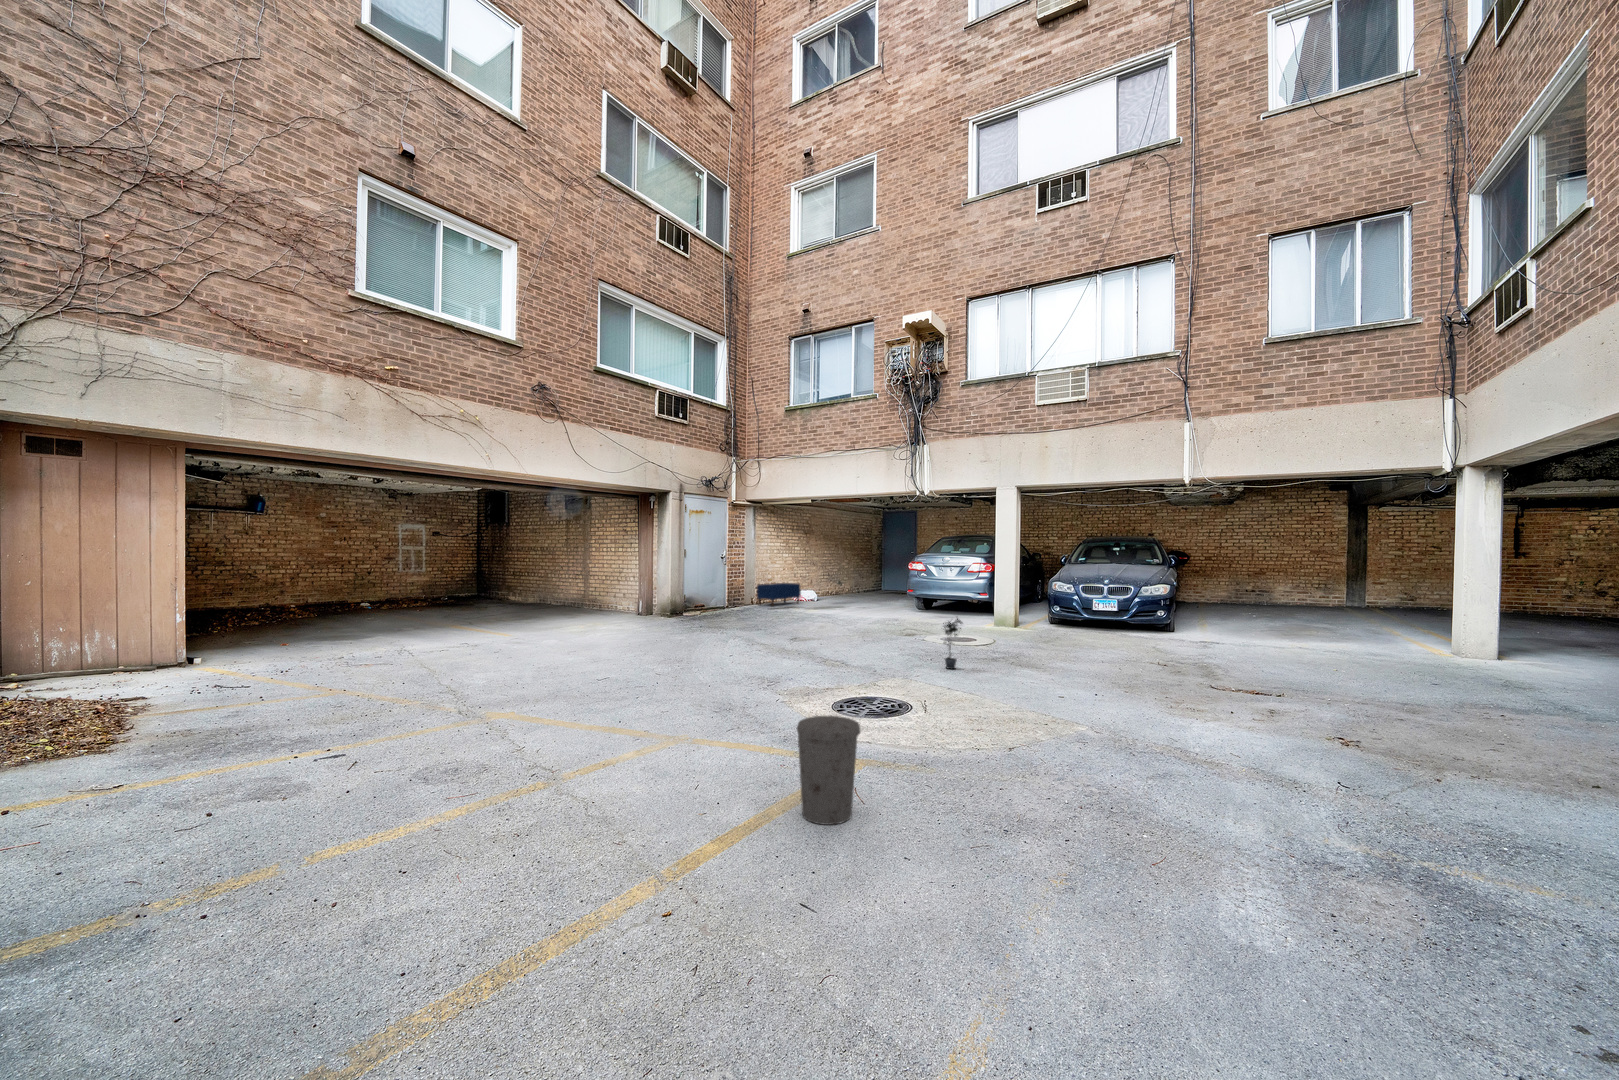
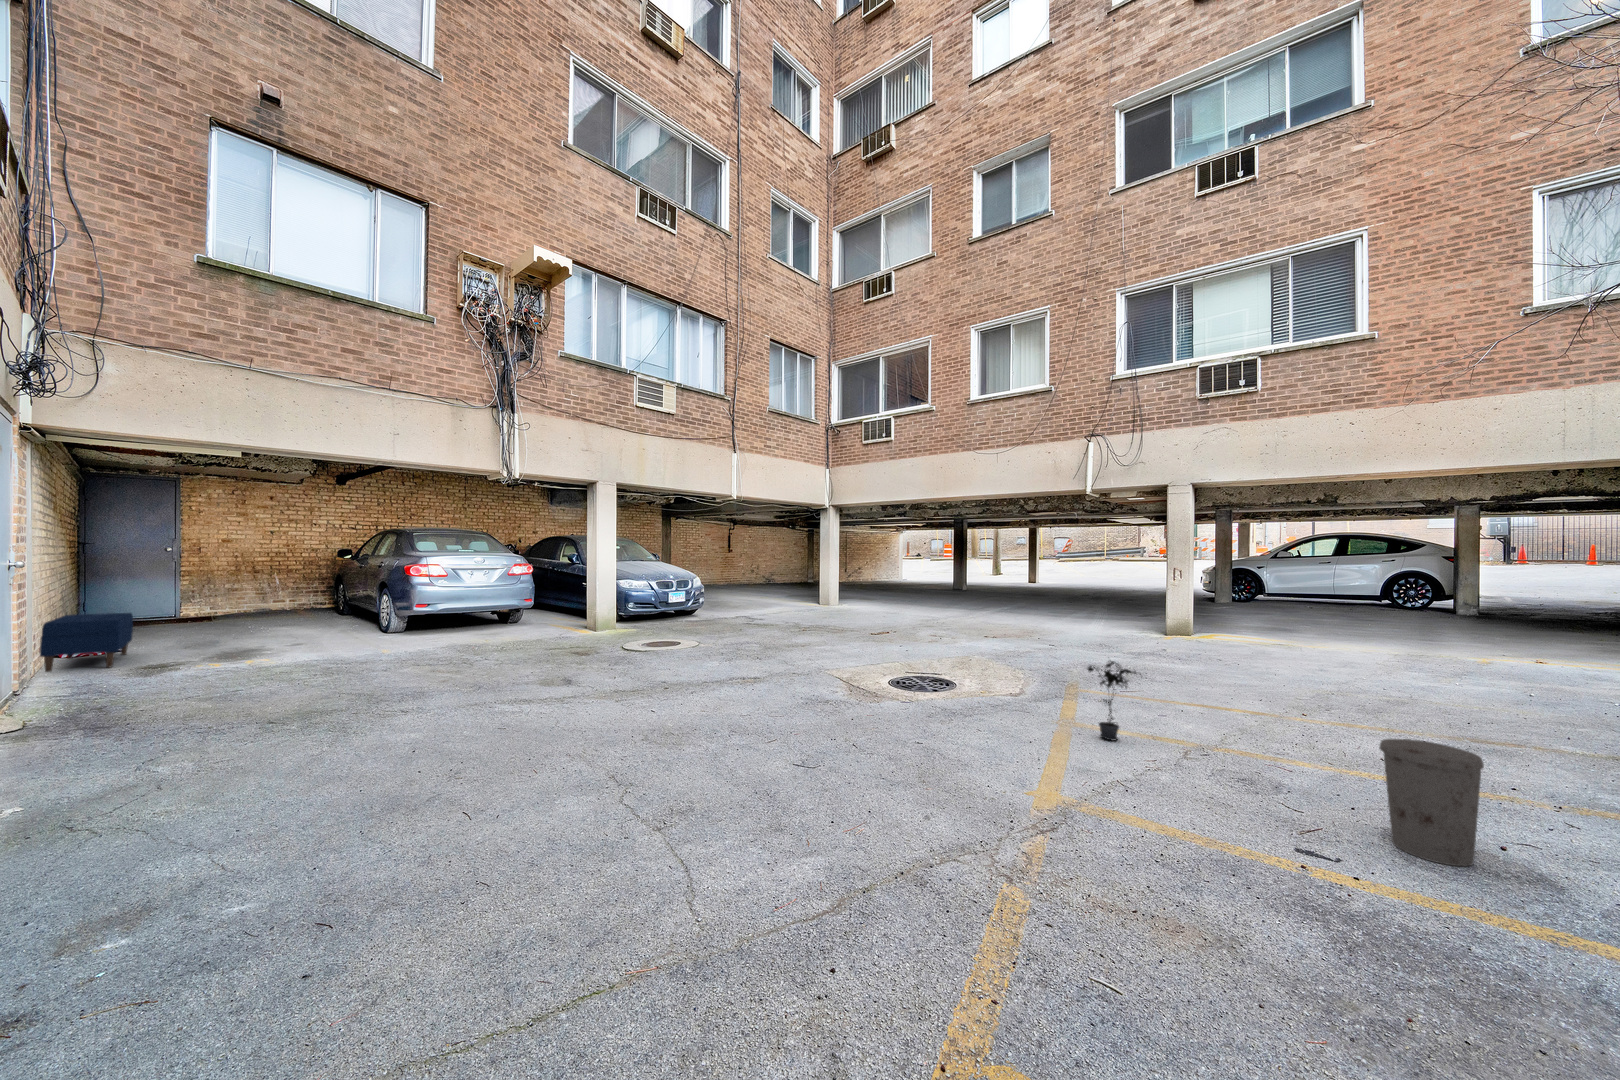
potted plant: present [943,618,962,669] -> present [1087,661,1141,740]
trash can: present [797,716,860,825] -> present [1380,739,1484,866]

